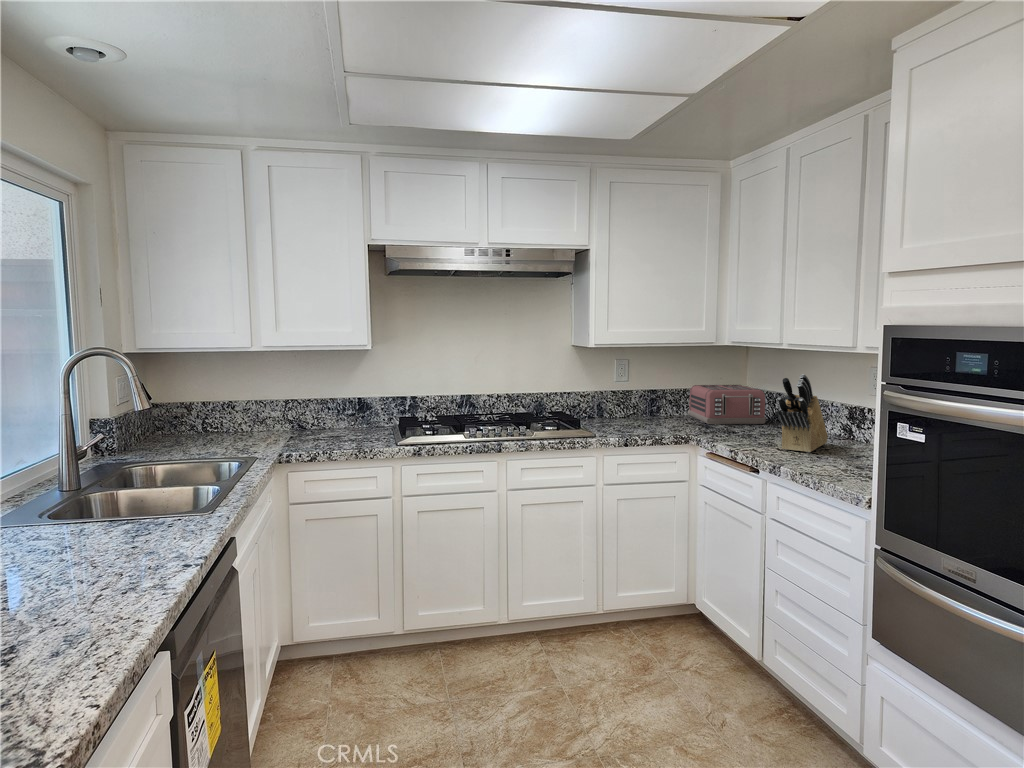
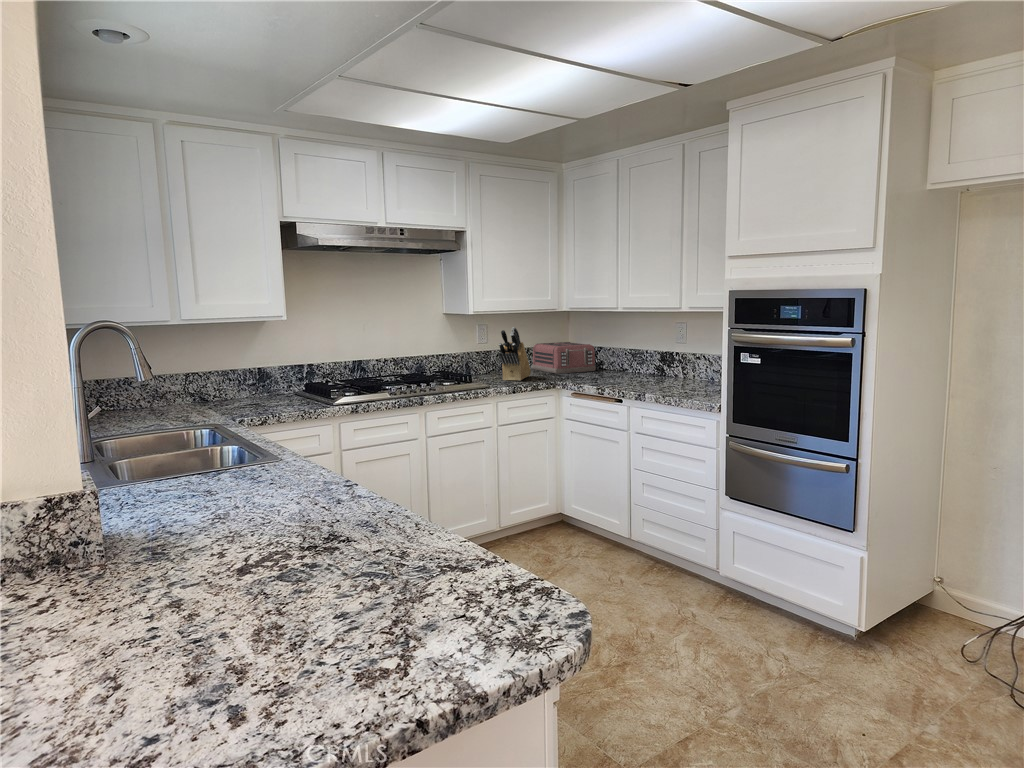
knife block: present [777,374,828,453] -> present [499,327,531,381]

